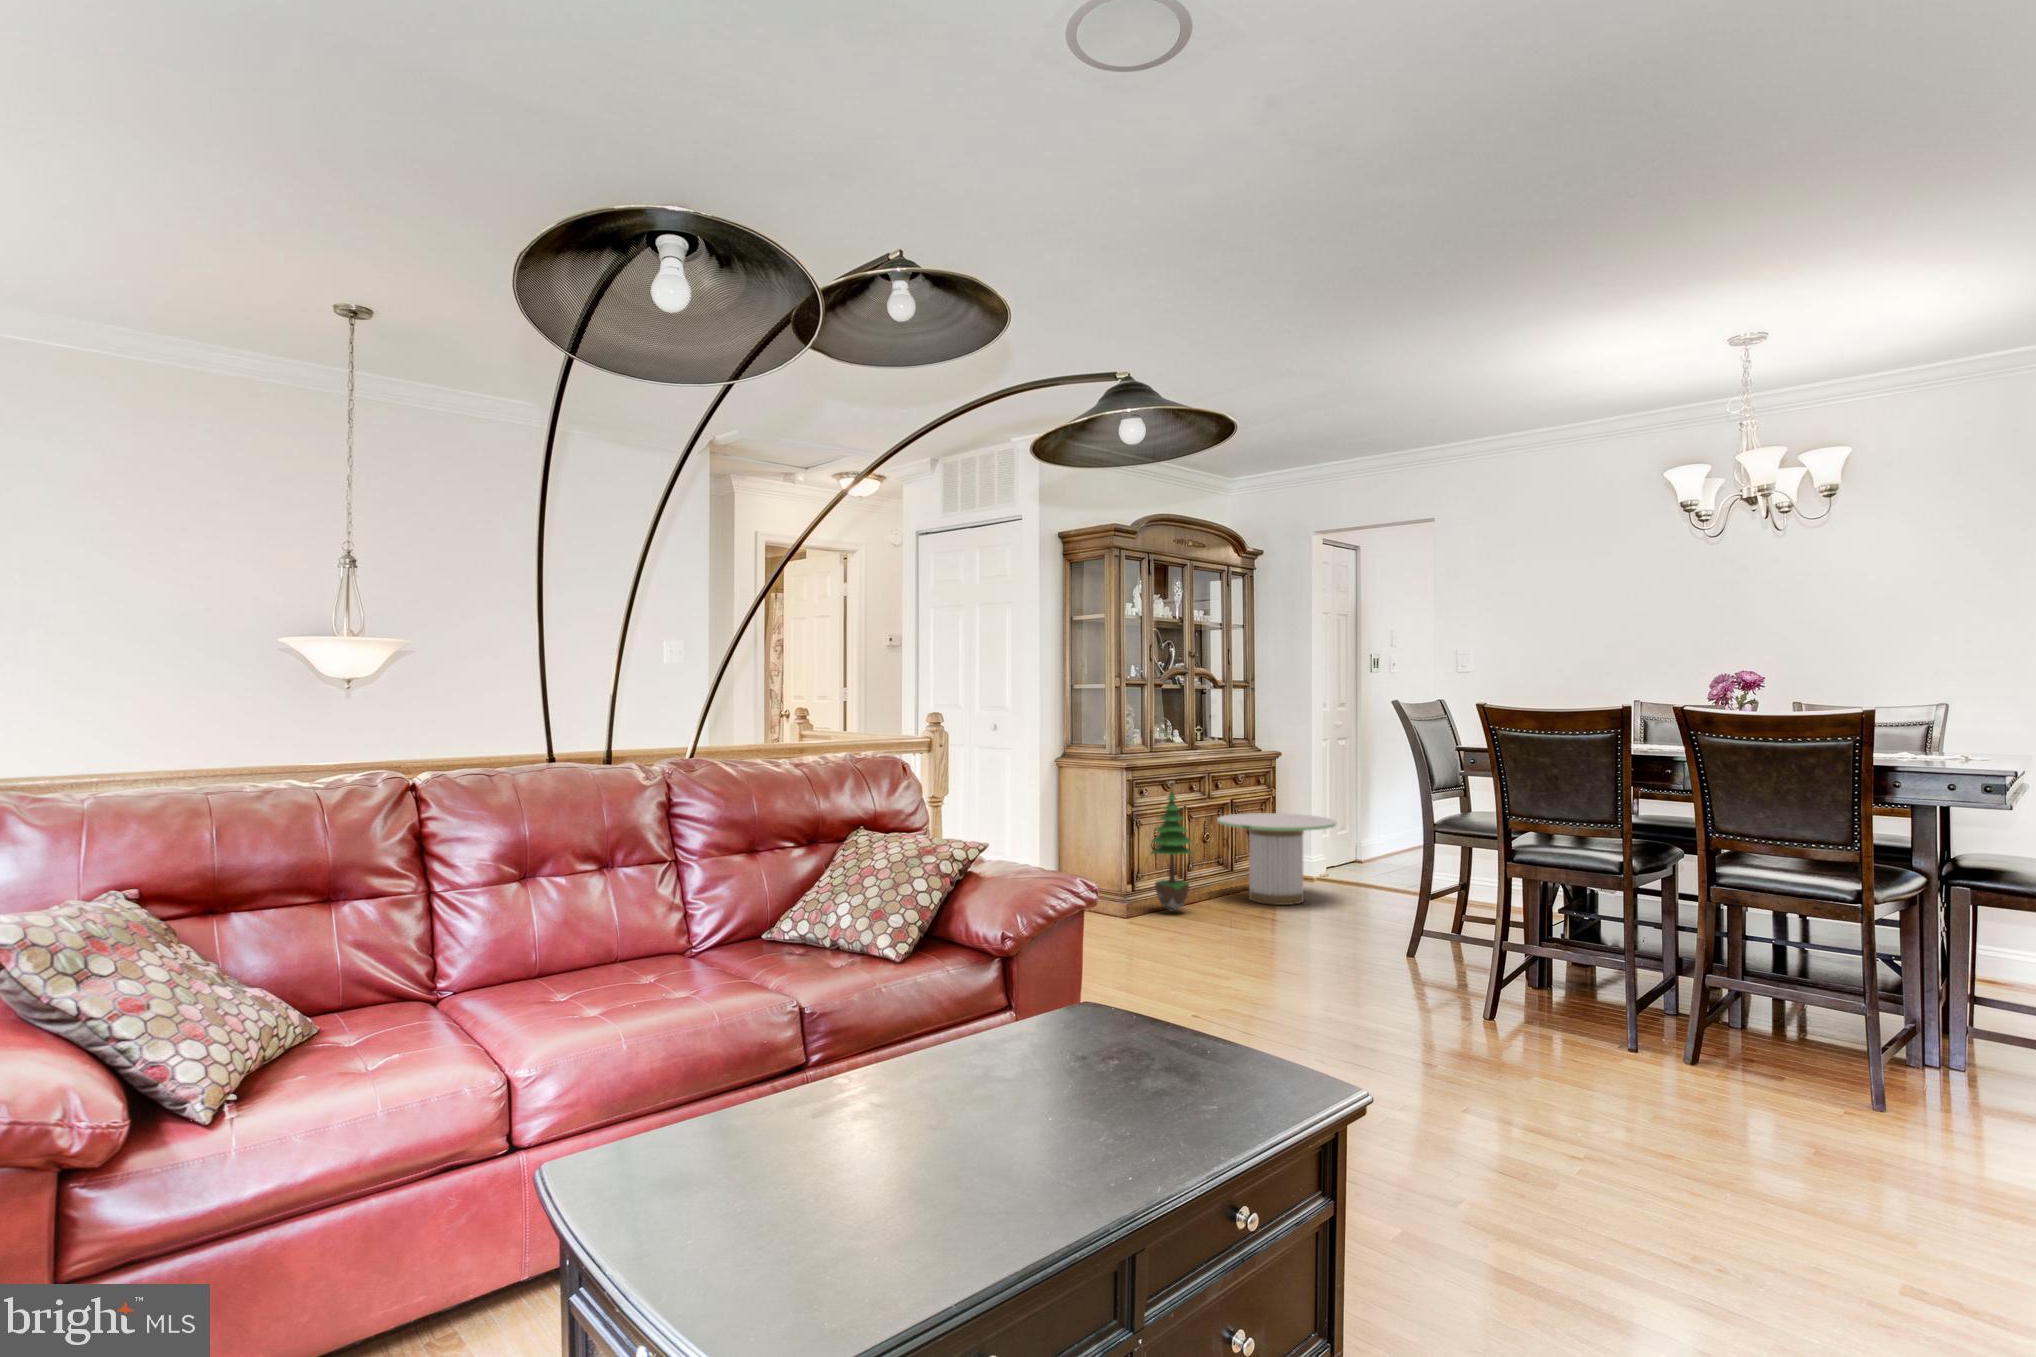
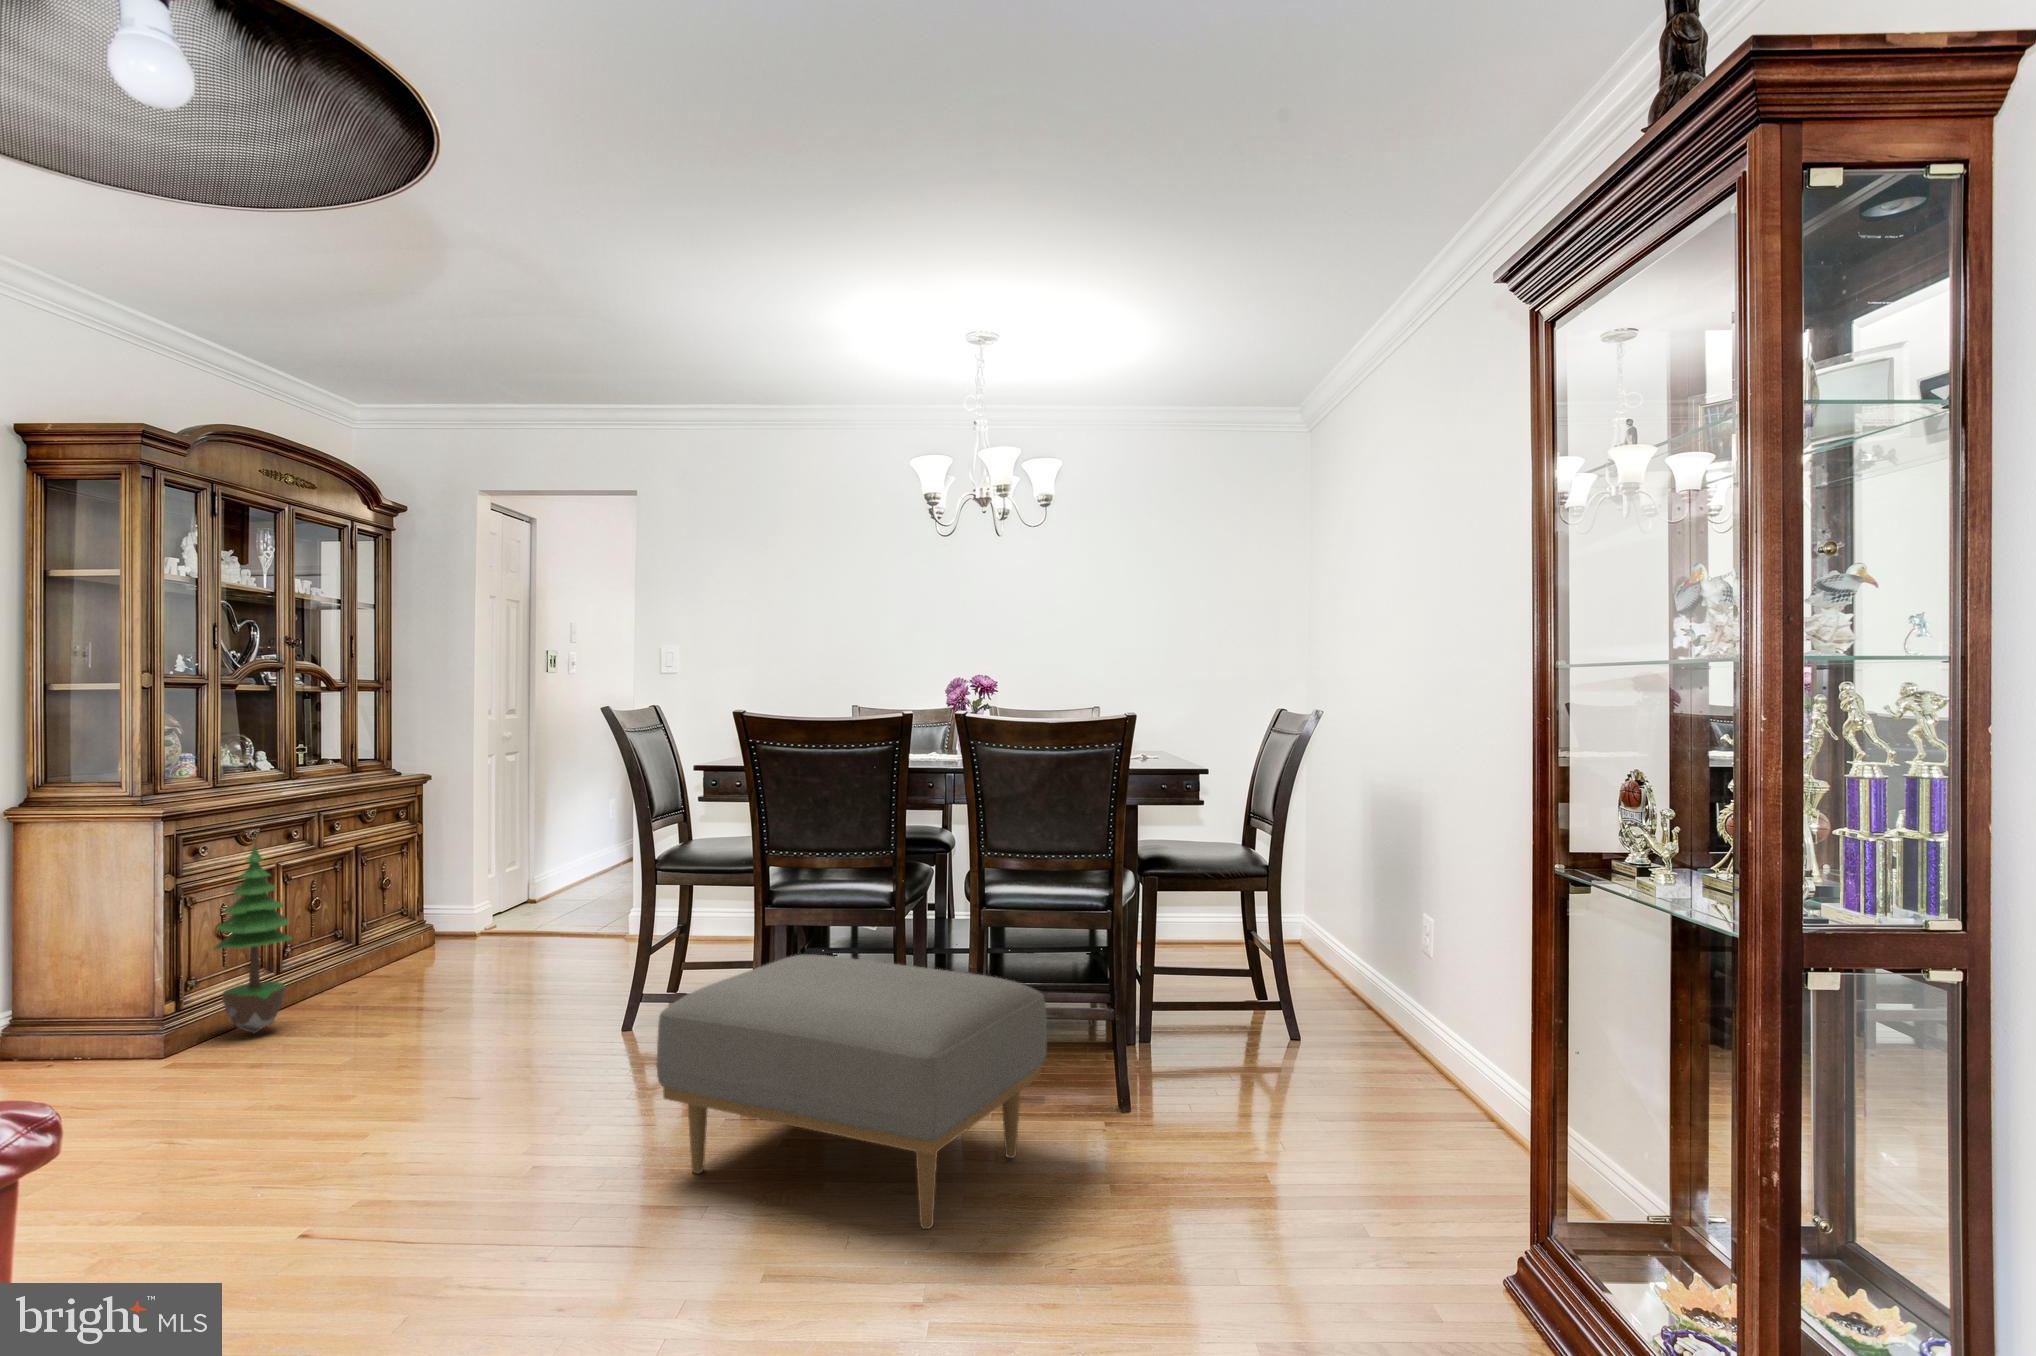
side table: present [1217,813,1336,905] -> none [332,858,513,992]
ottoman: none [1411,898,1758,1113] -> present [656,954,1047,1229]

